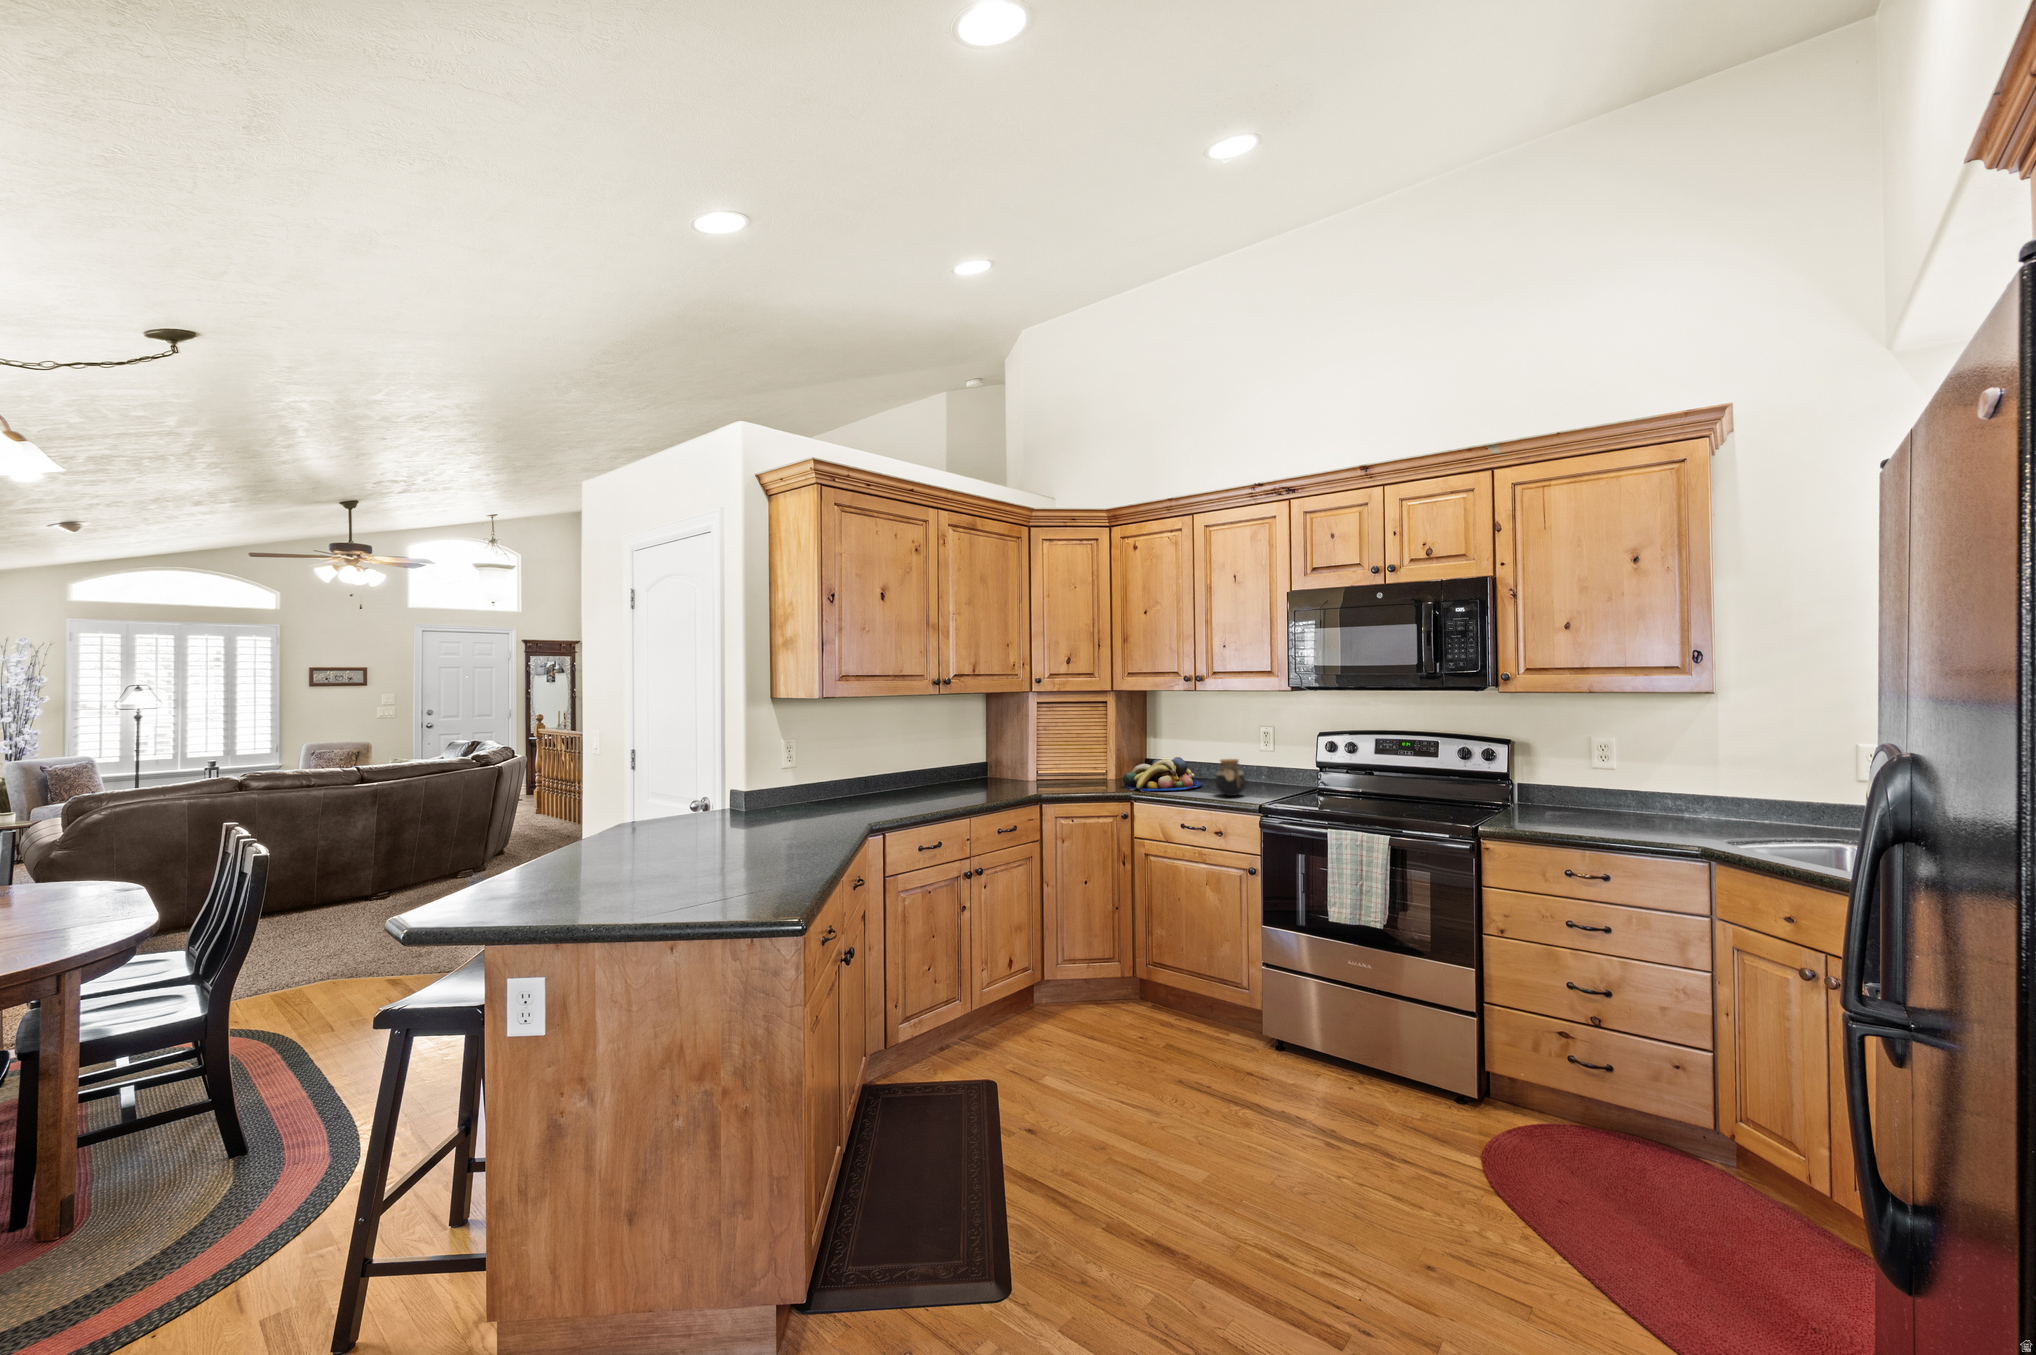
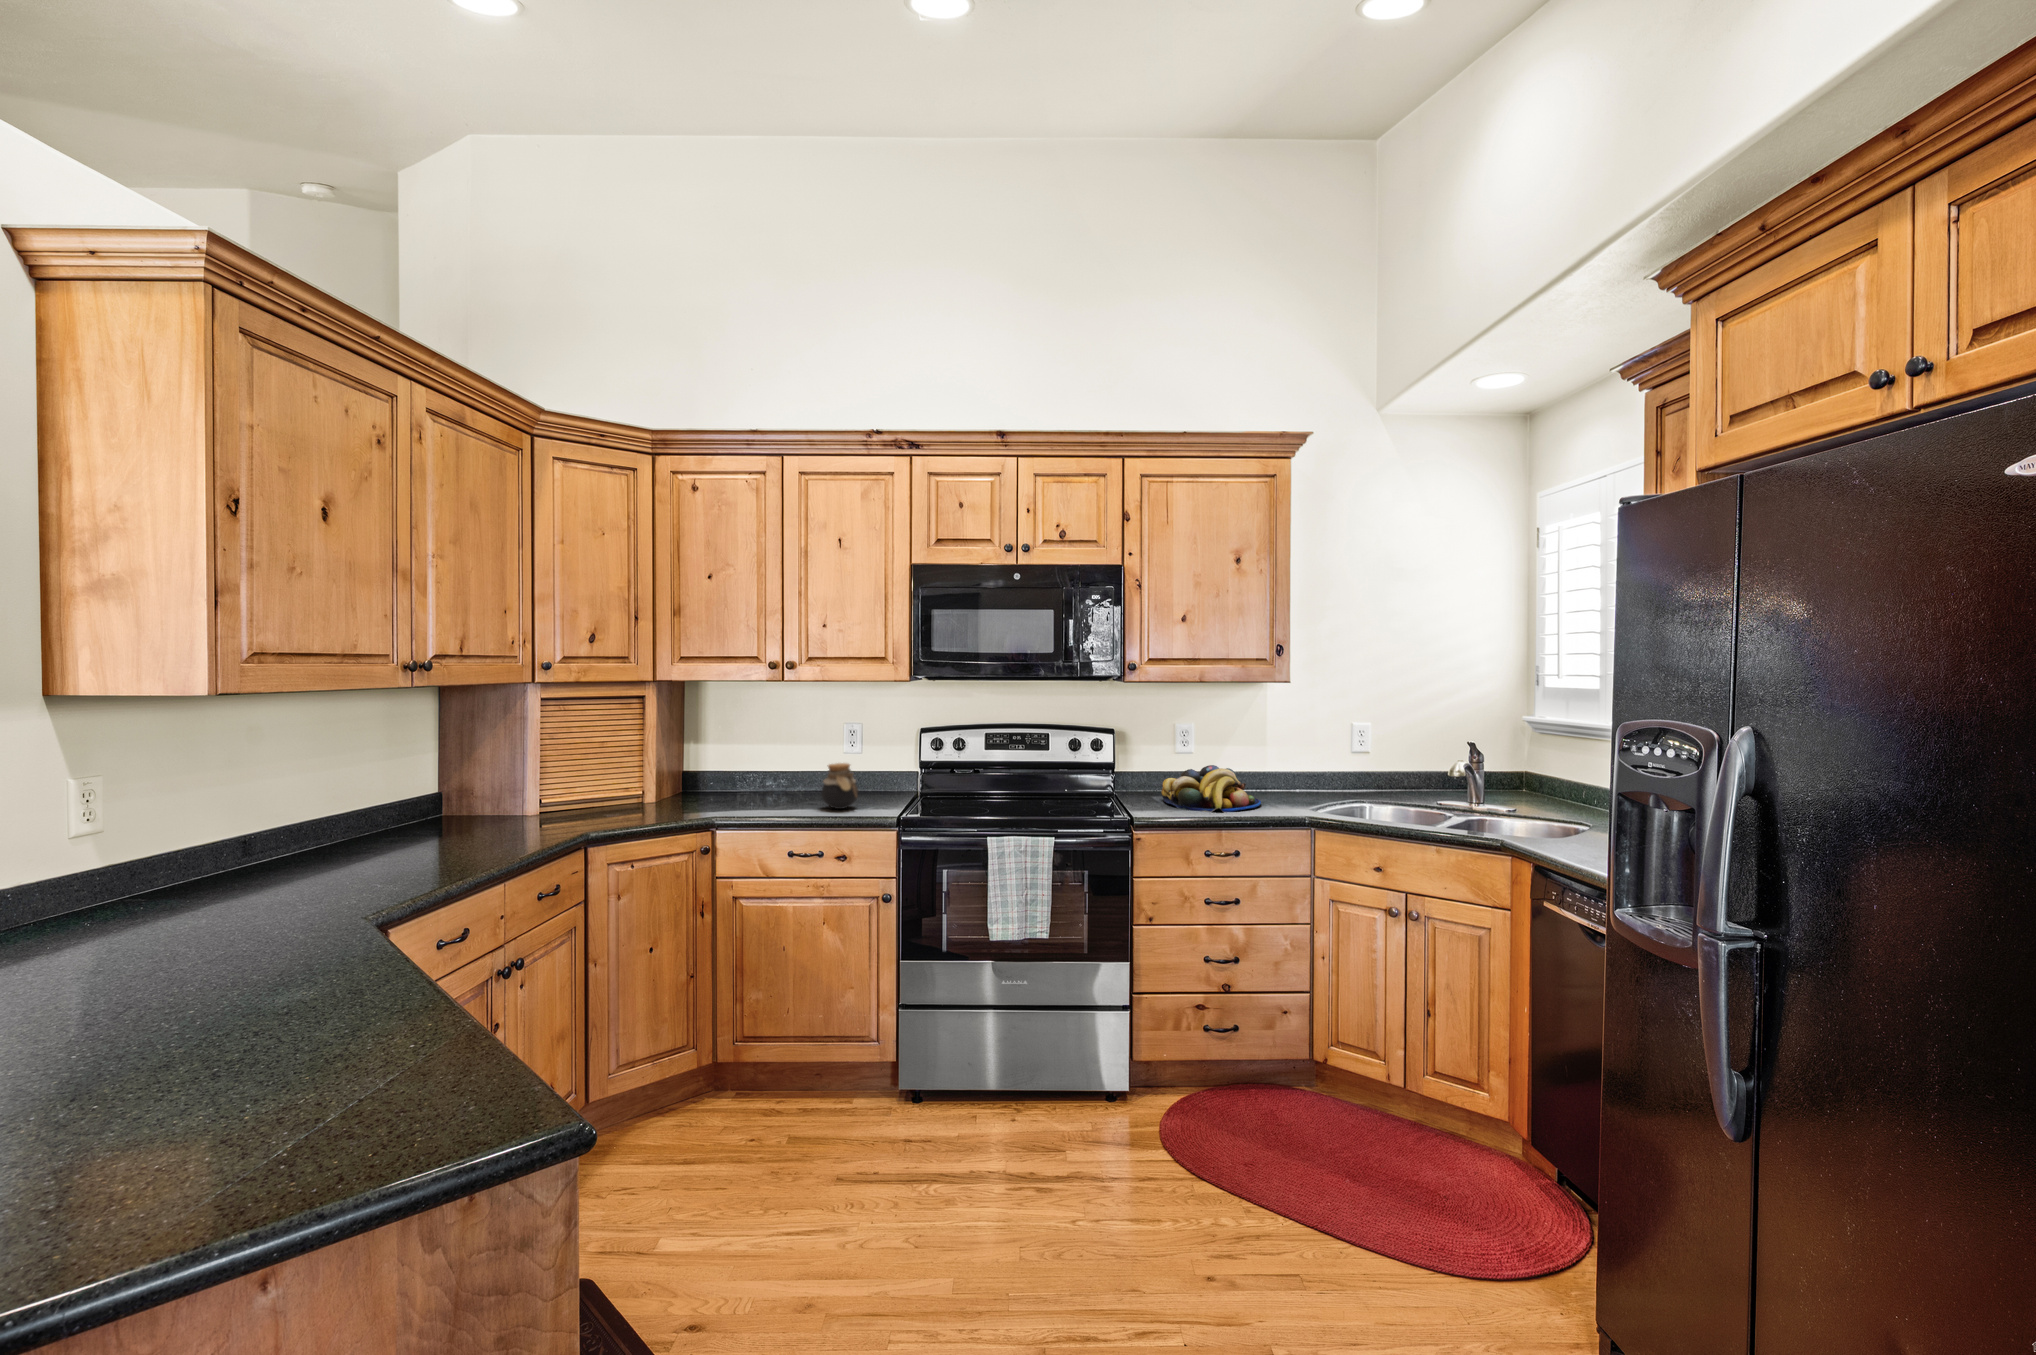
fruit bowl: present [1123,757,1202,792] -> present [1162,765,1261,812]

